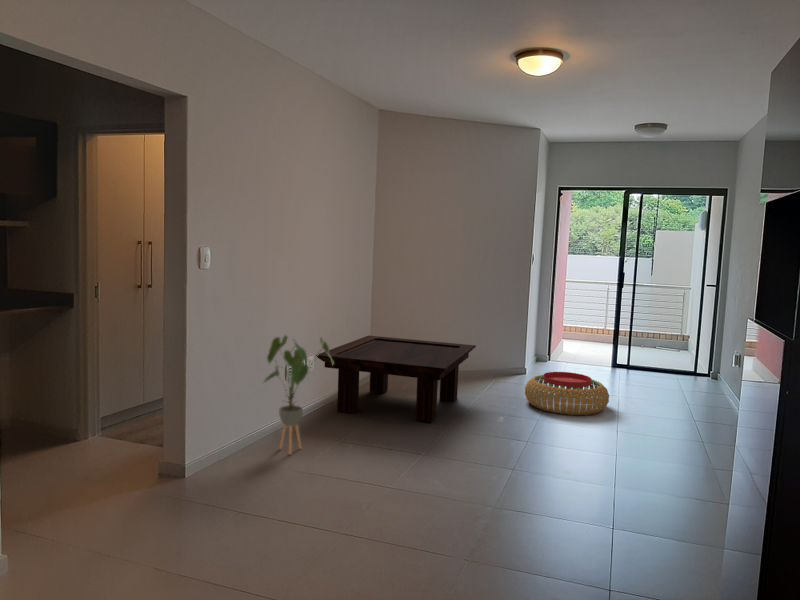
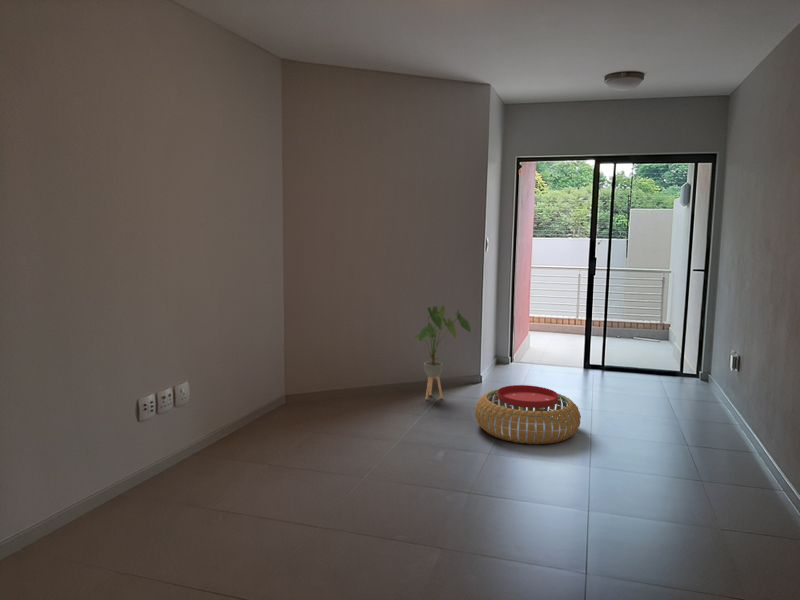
coffee table: present [316,335,476,422] -> none [191,345,413,466]
house plant: present [265,336,333,454] -> present [414,306,471,399]

